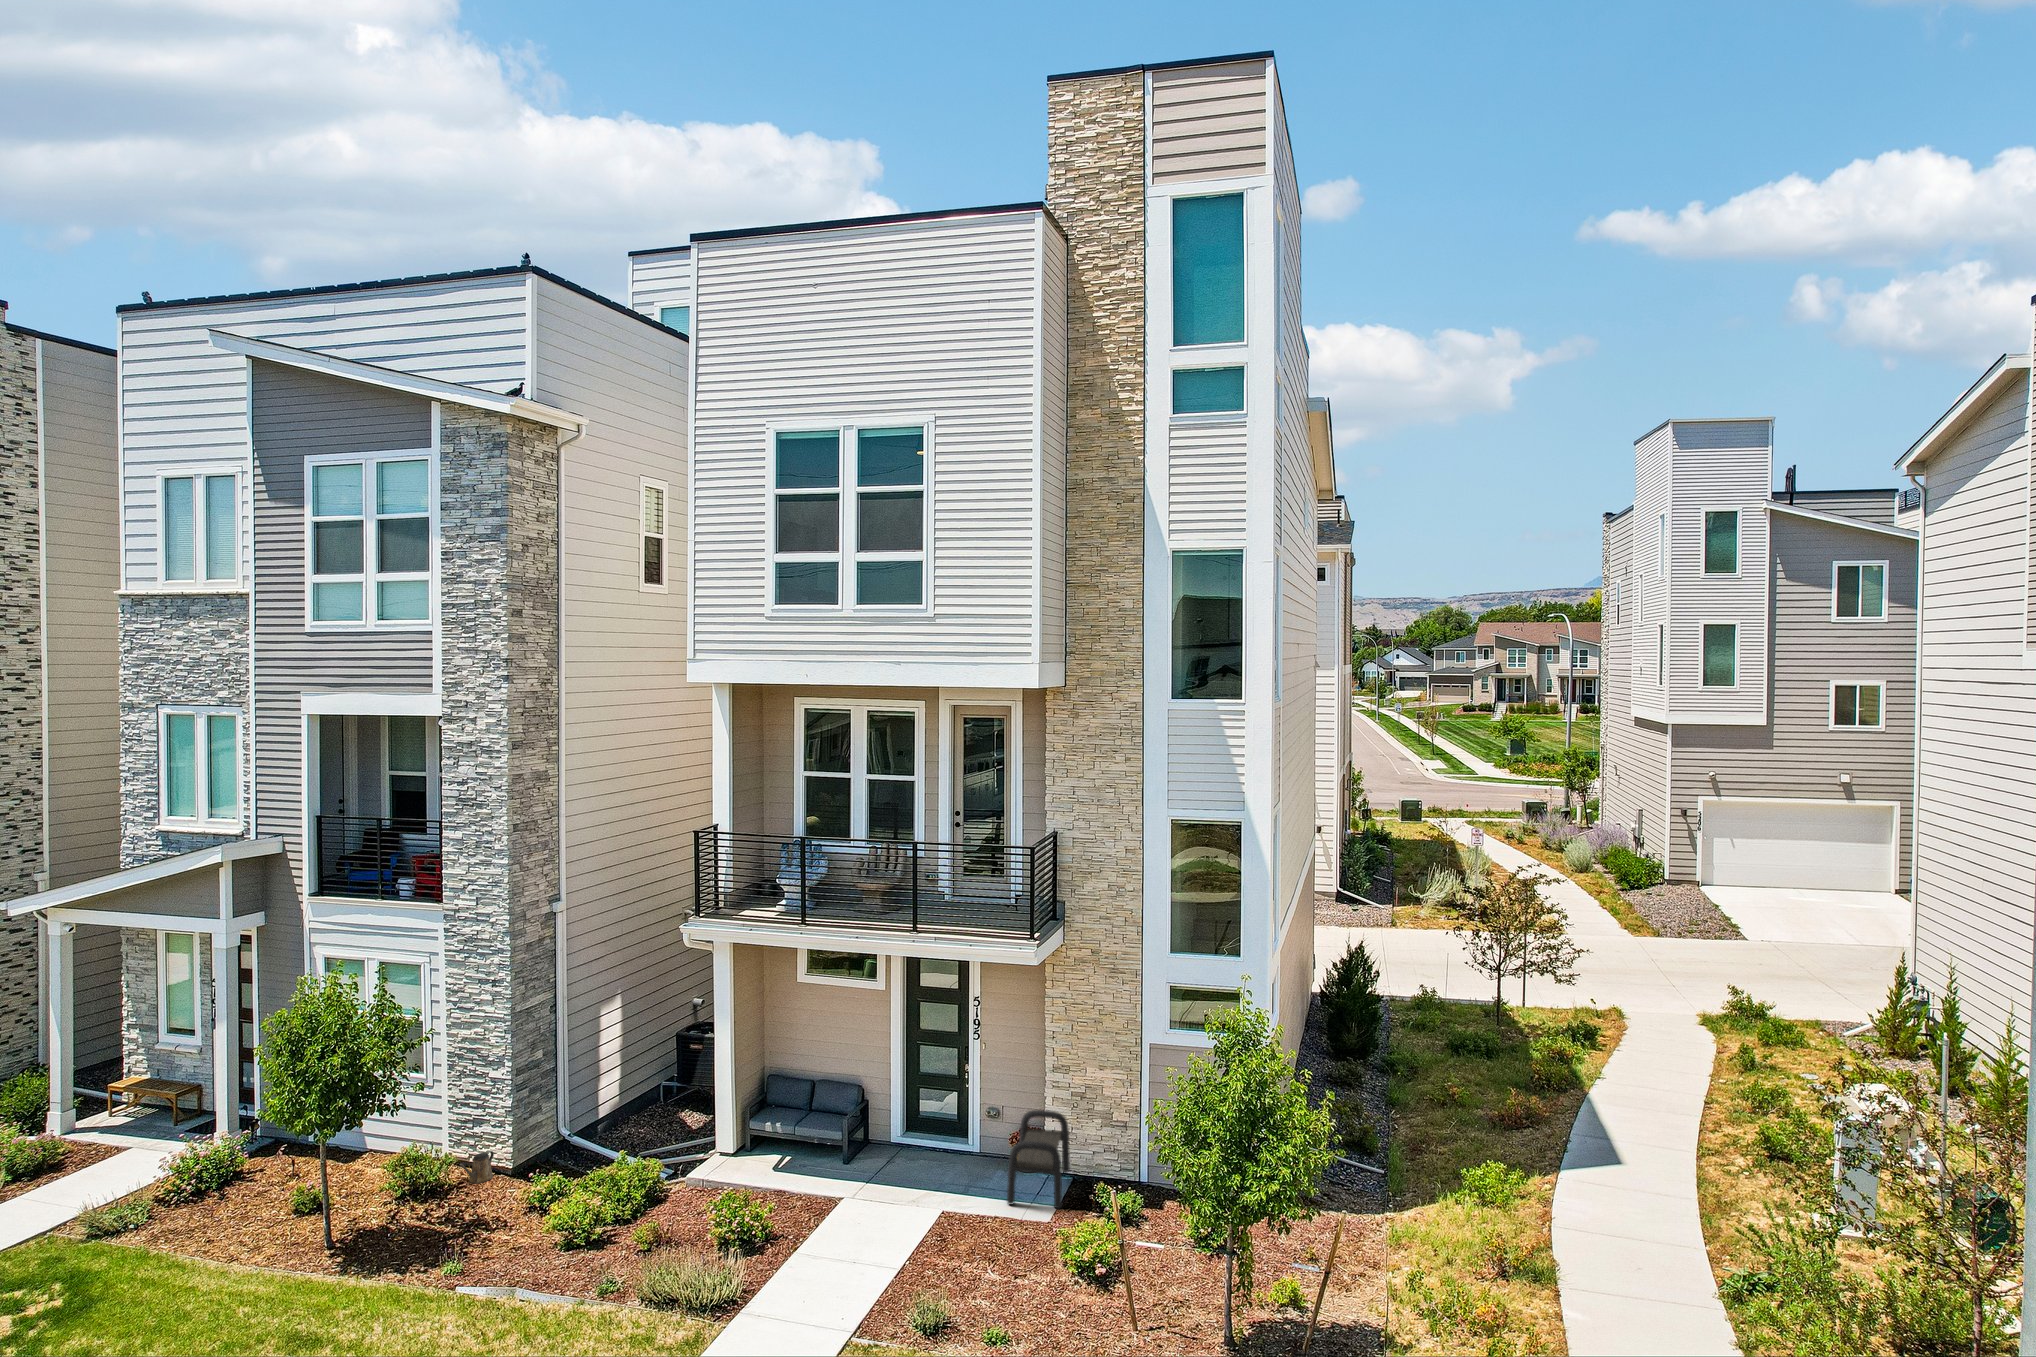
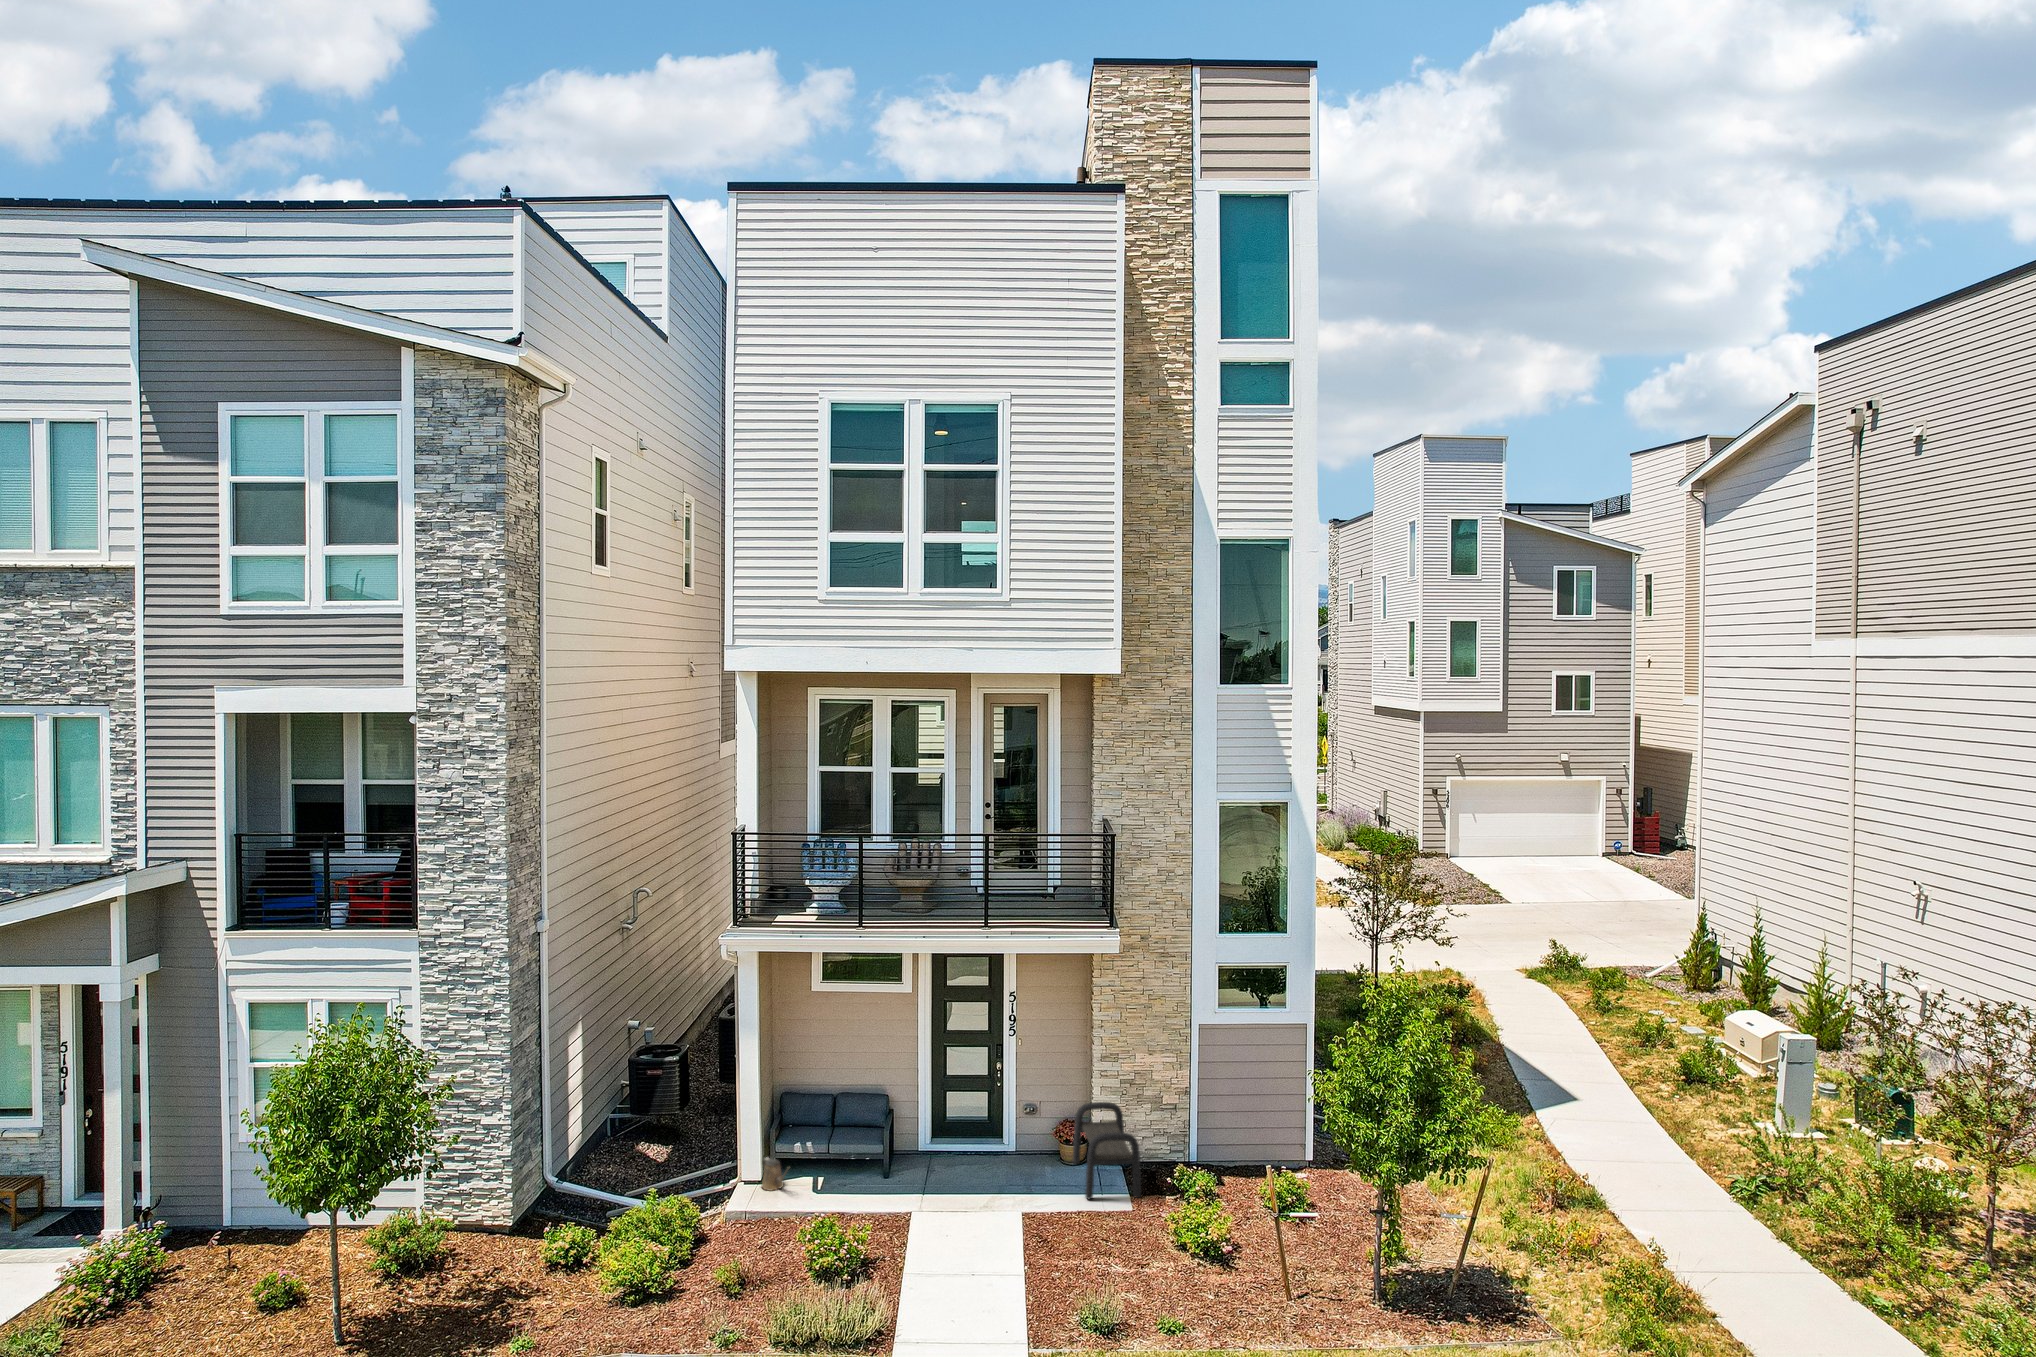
watering can: present [459,1151,494,1183] -> present [762,1158,788,1191]

